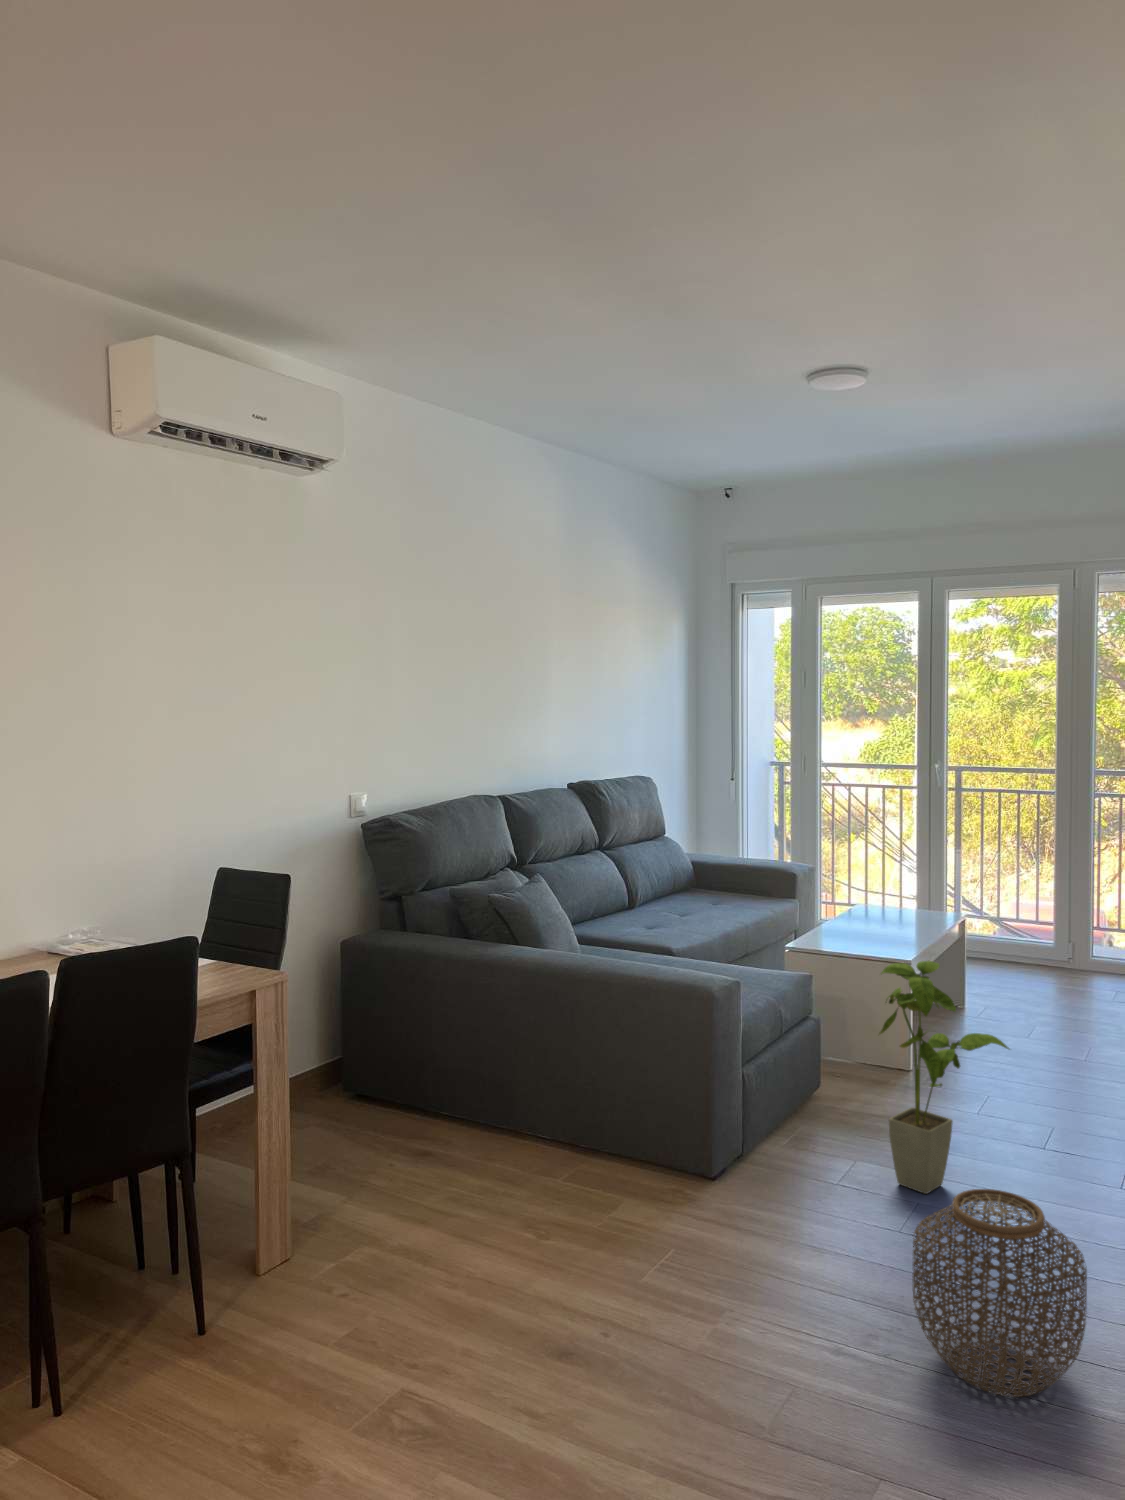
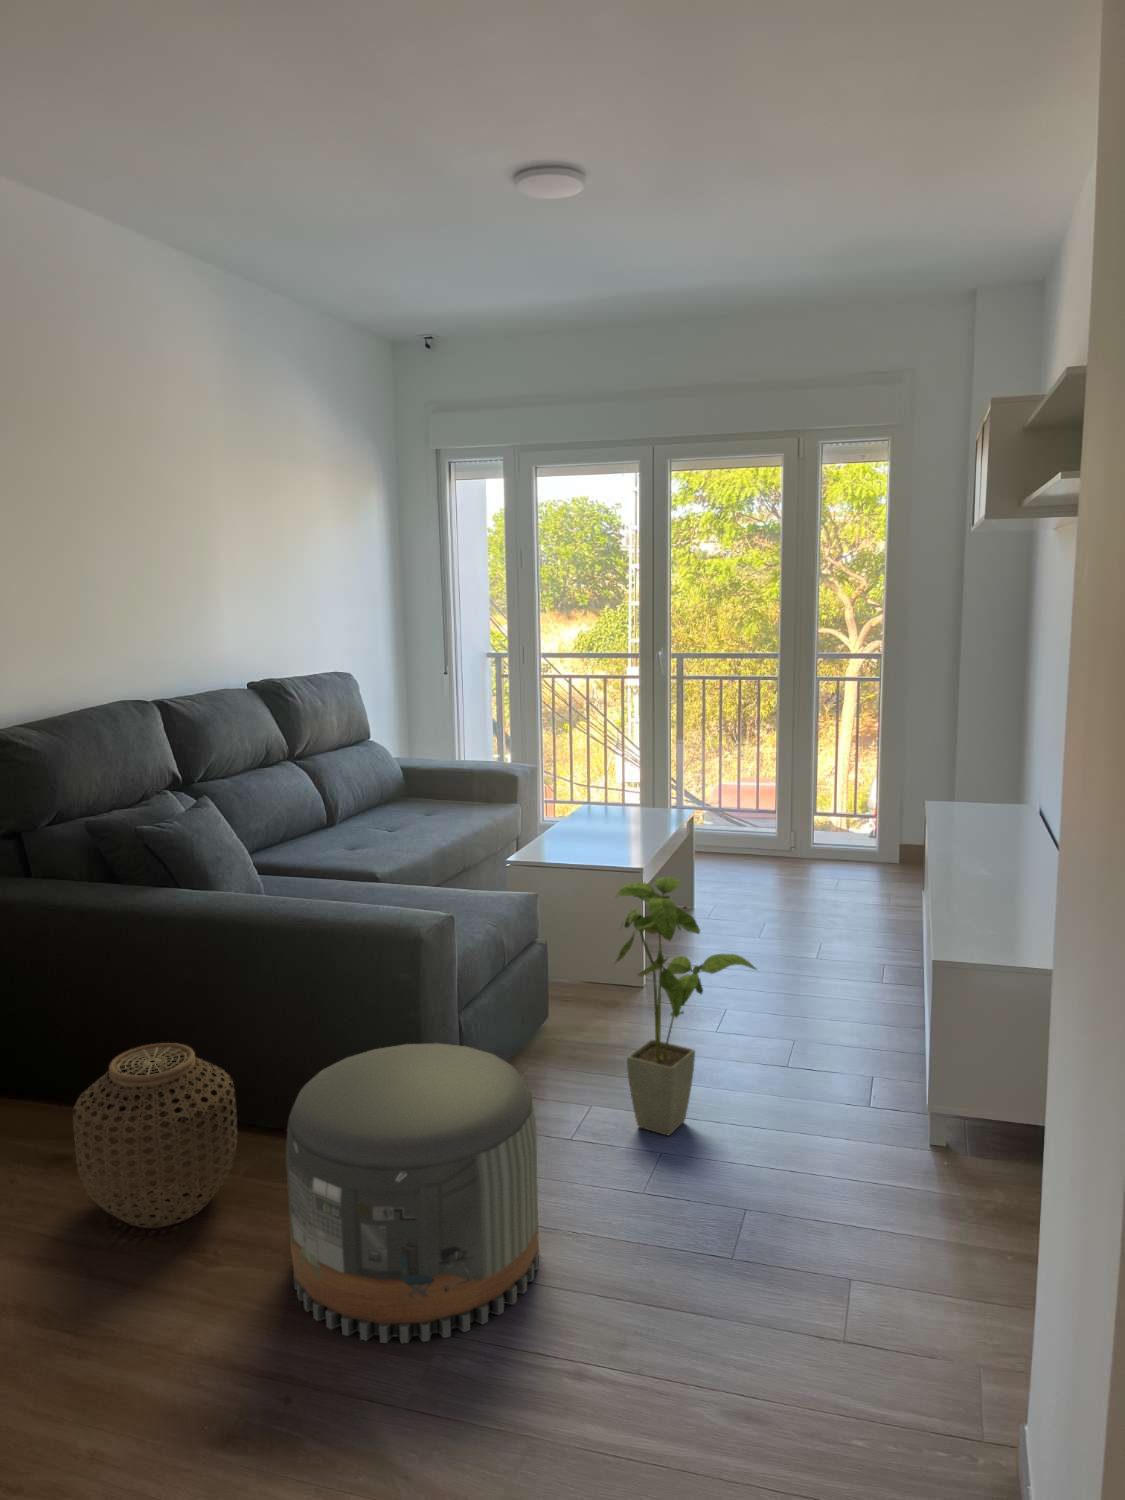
pouf: none [603,1080,806,1314] -> present [286,1043,539,1343]
woven basket: present [912,1189,1087,1397] -> present [73,1043,237,1227]

